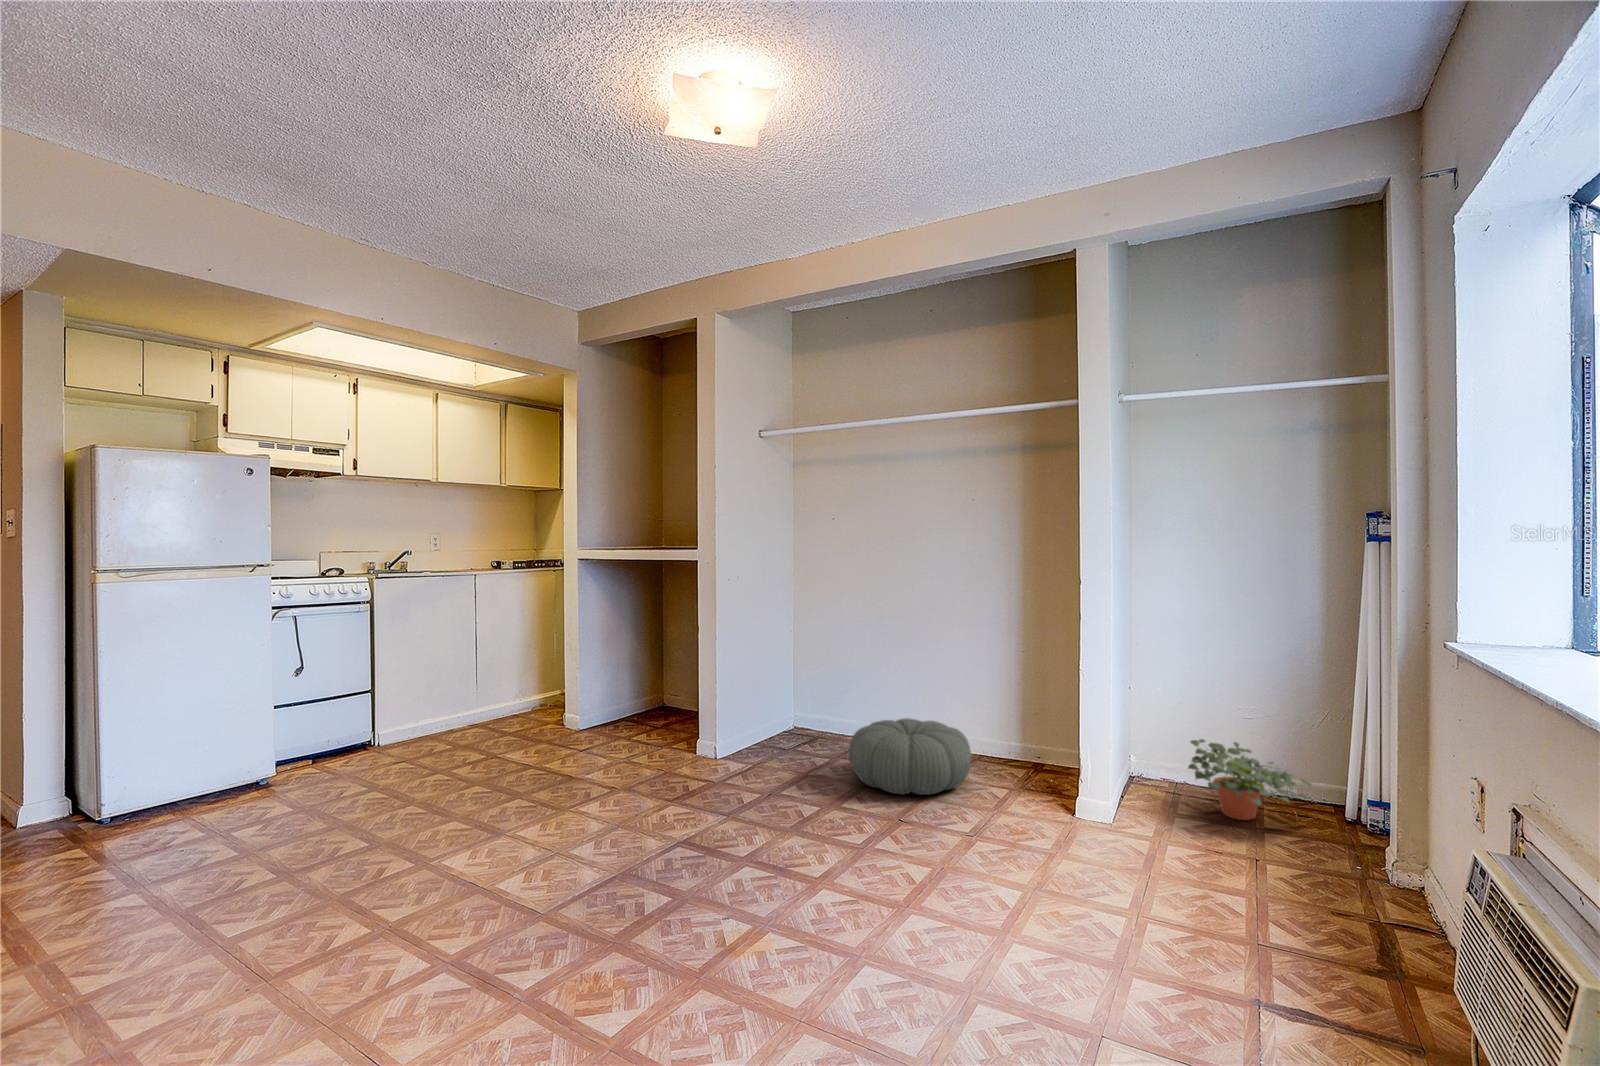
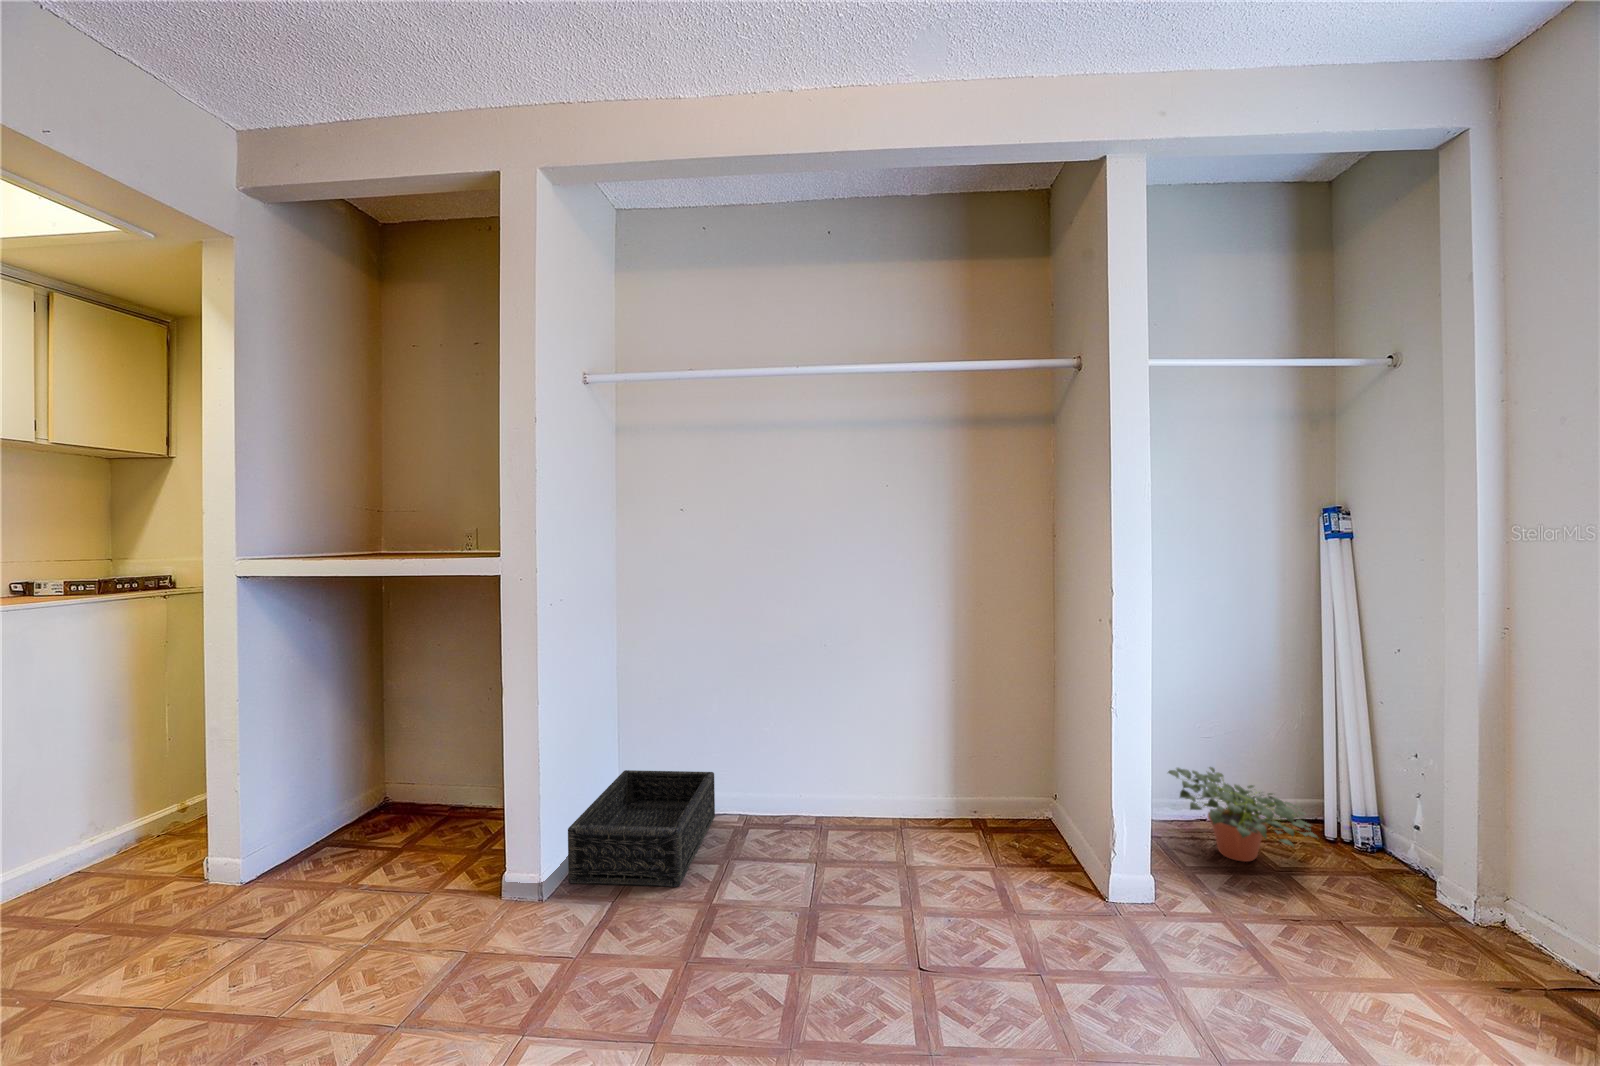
basket: none [734,699,847,765] -> present [568,770,715,887]
pouf: present [849,718,971,795] -> none [775,787,949,914]

